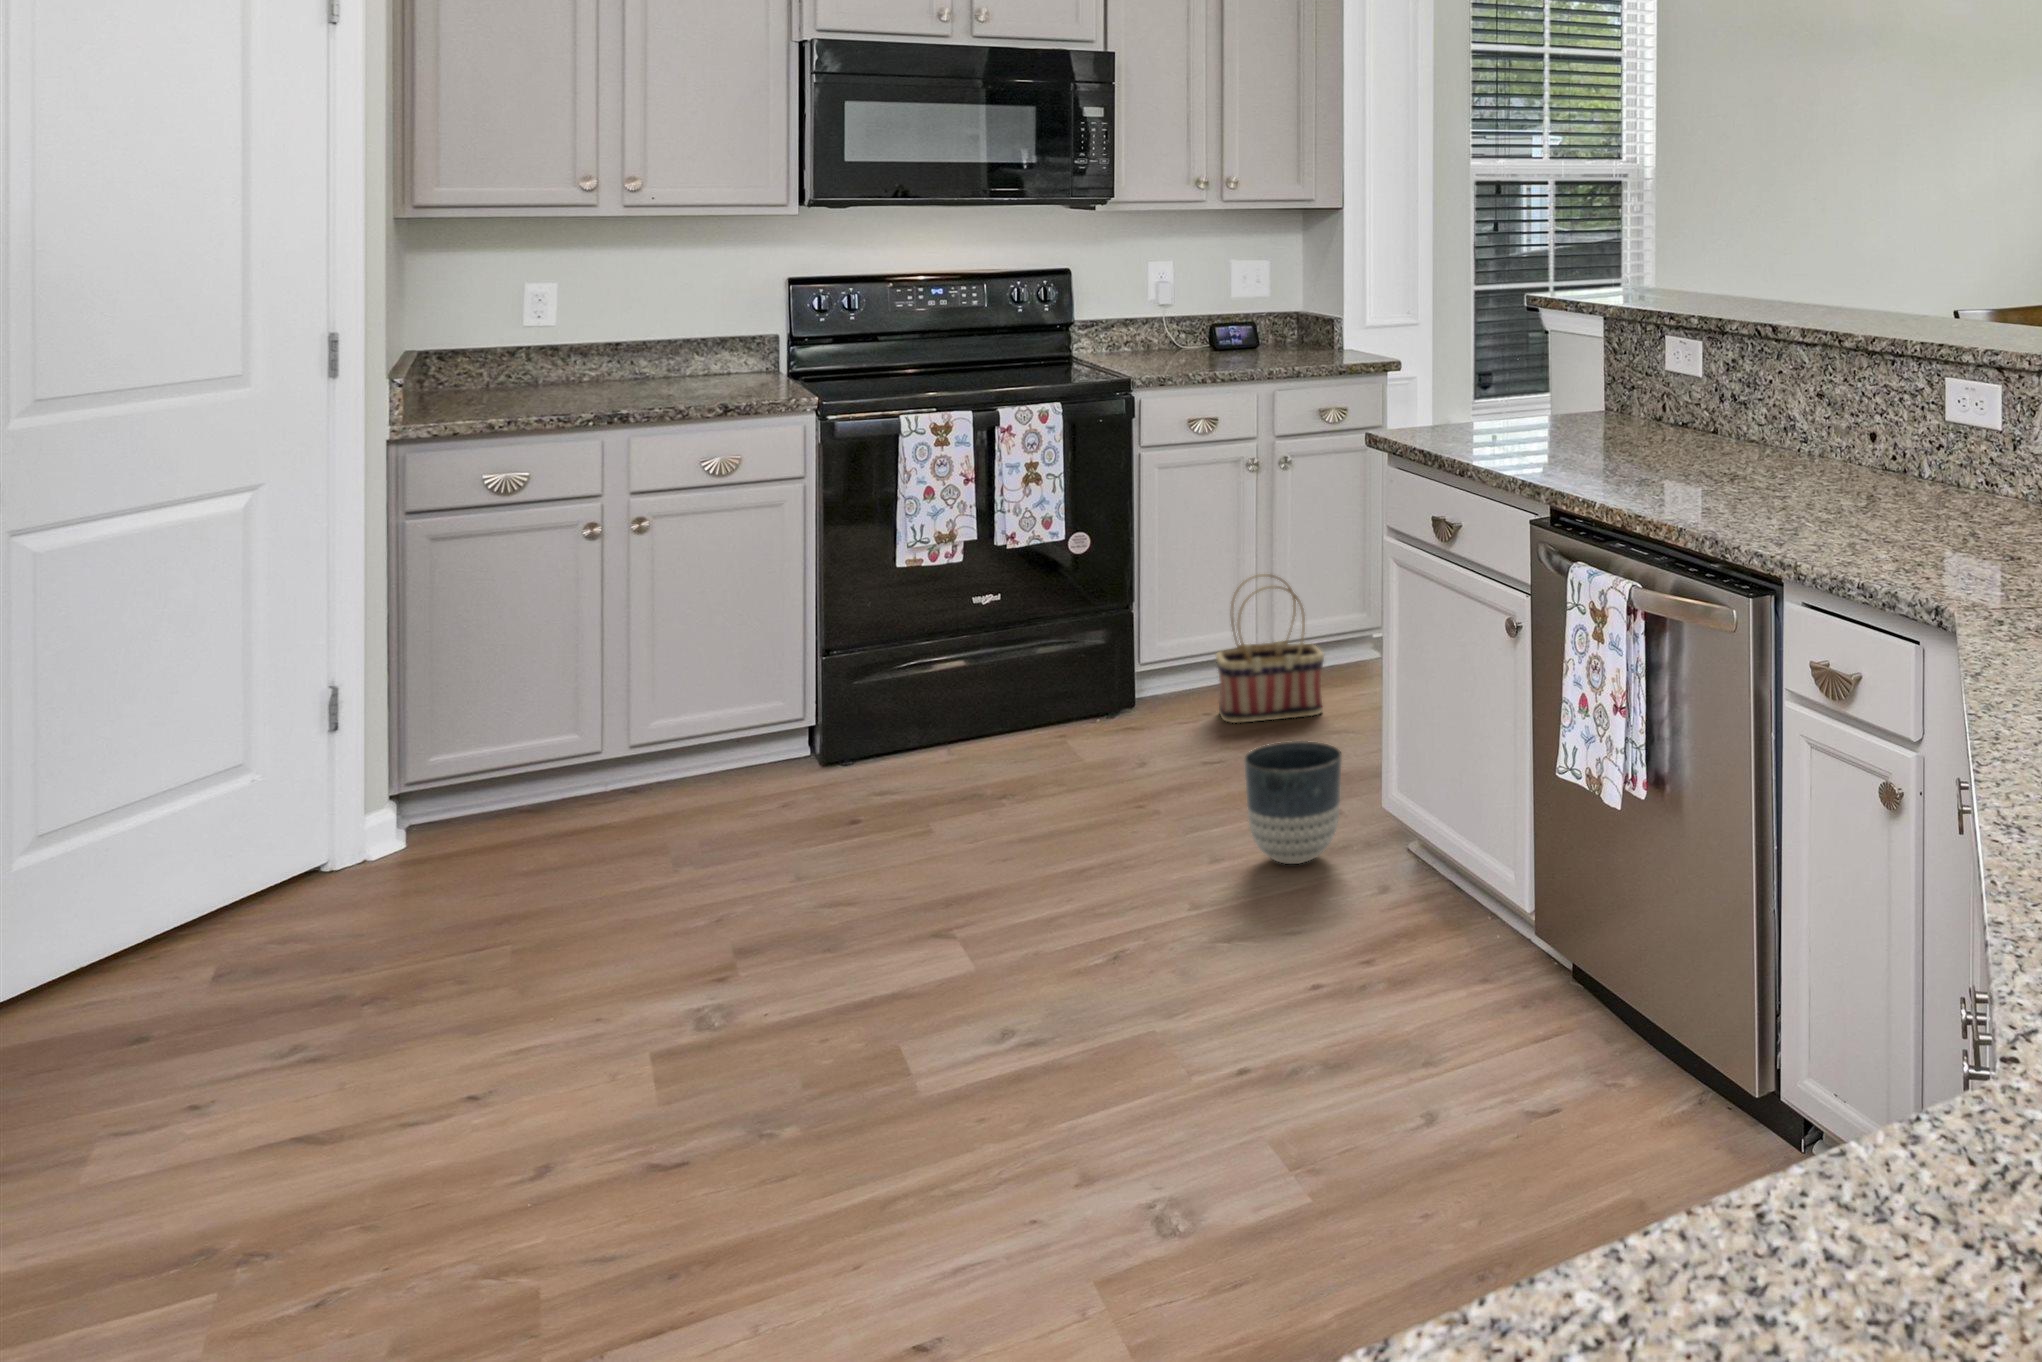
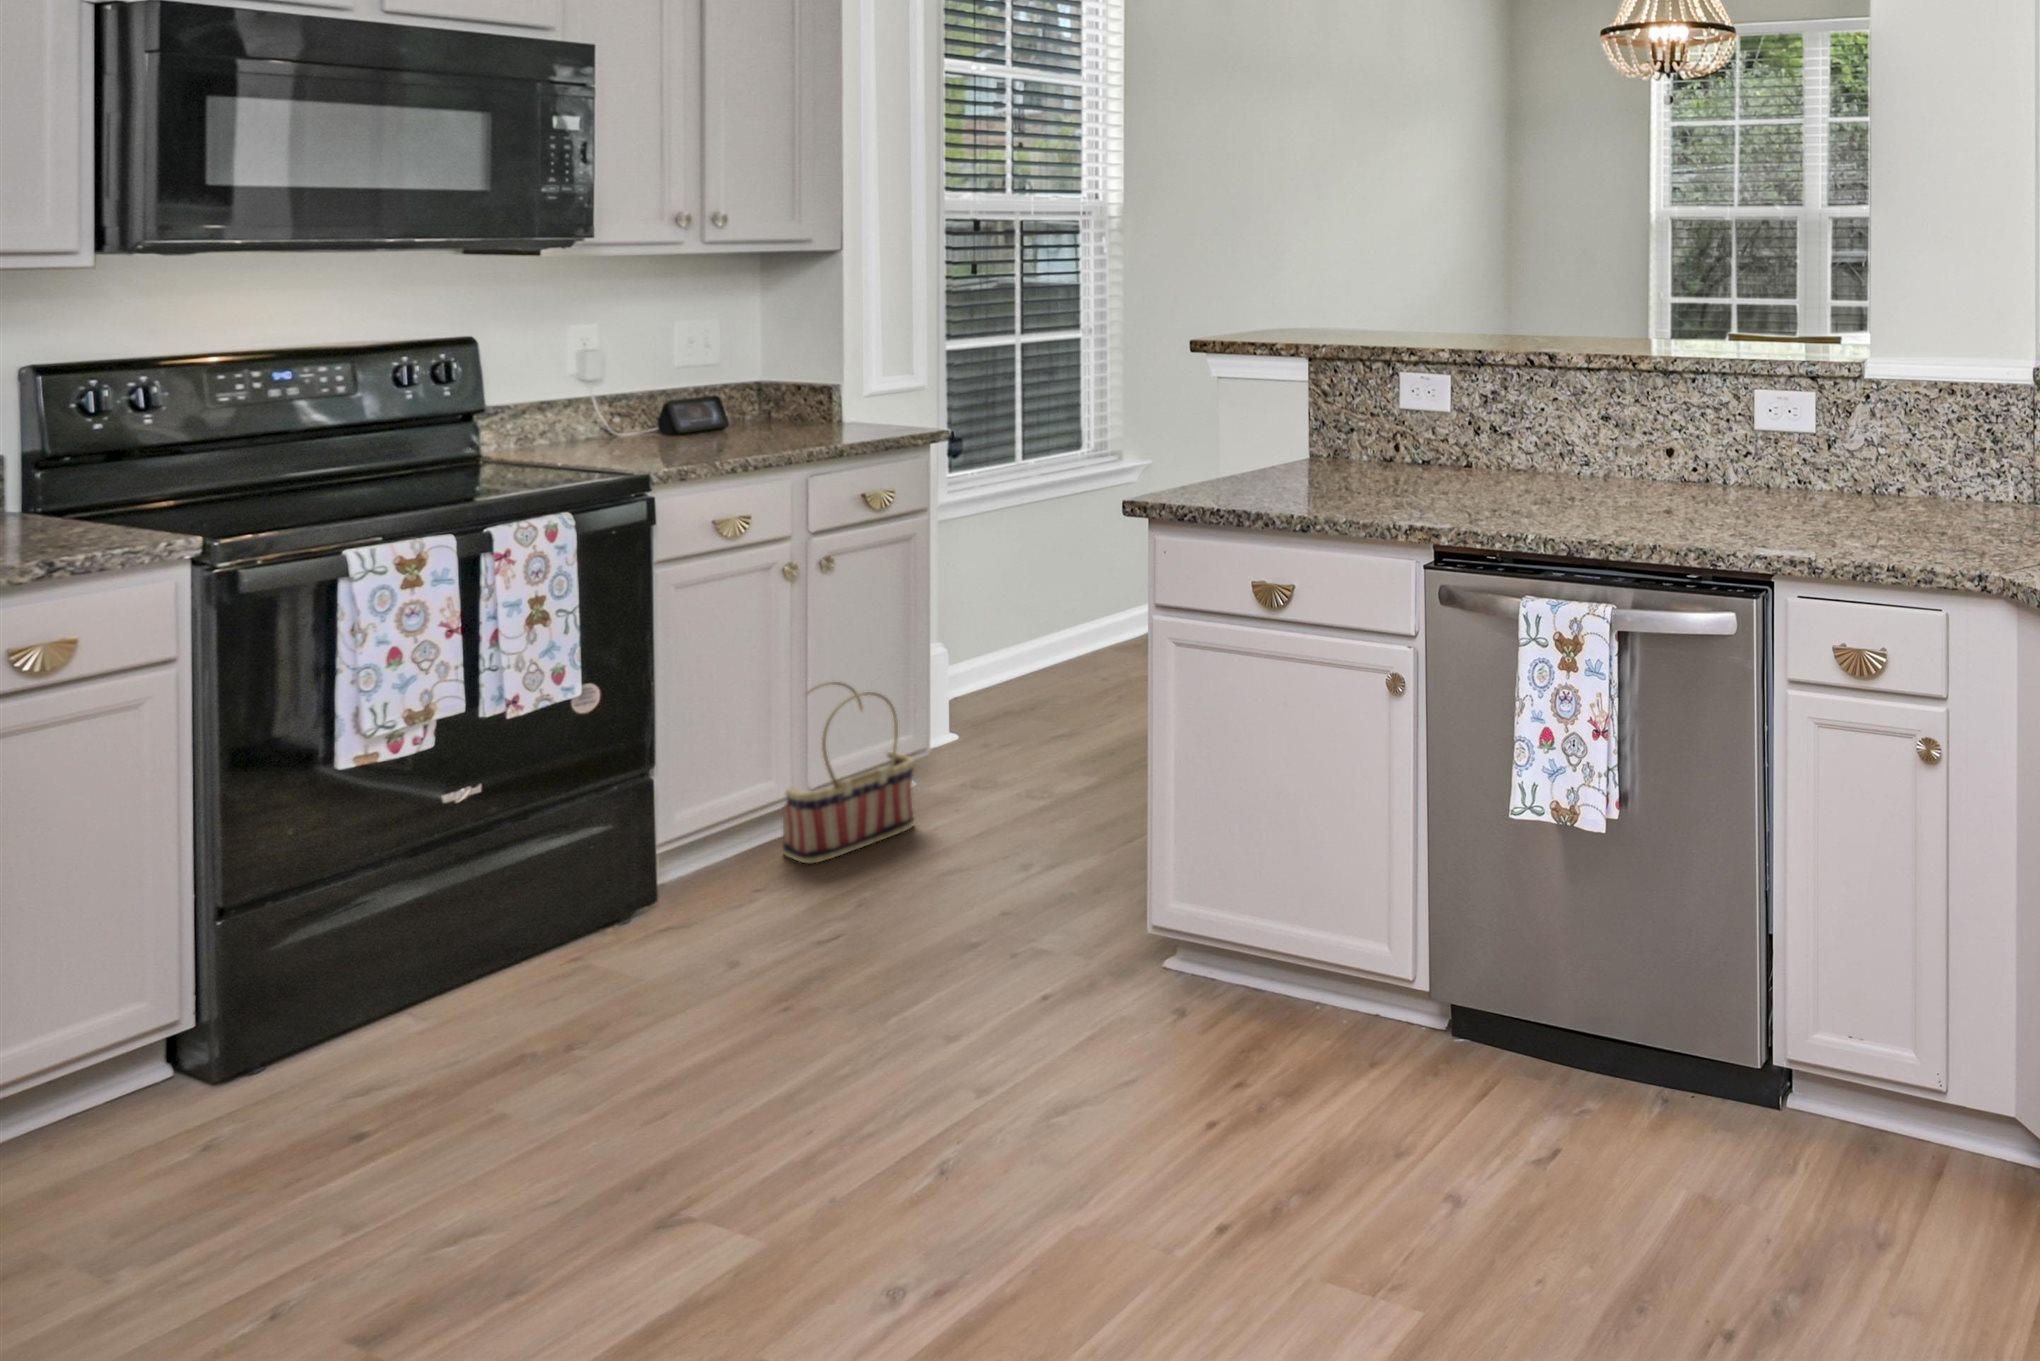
planter: present [1244,741,1342,864] -> none [1032,851,1147,1001]

